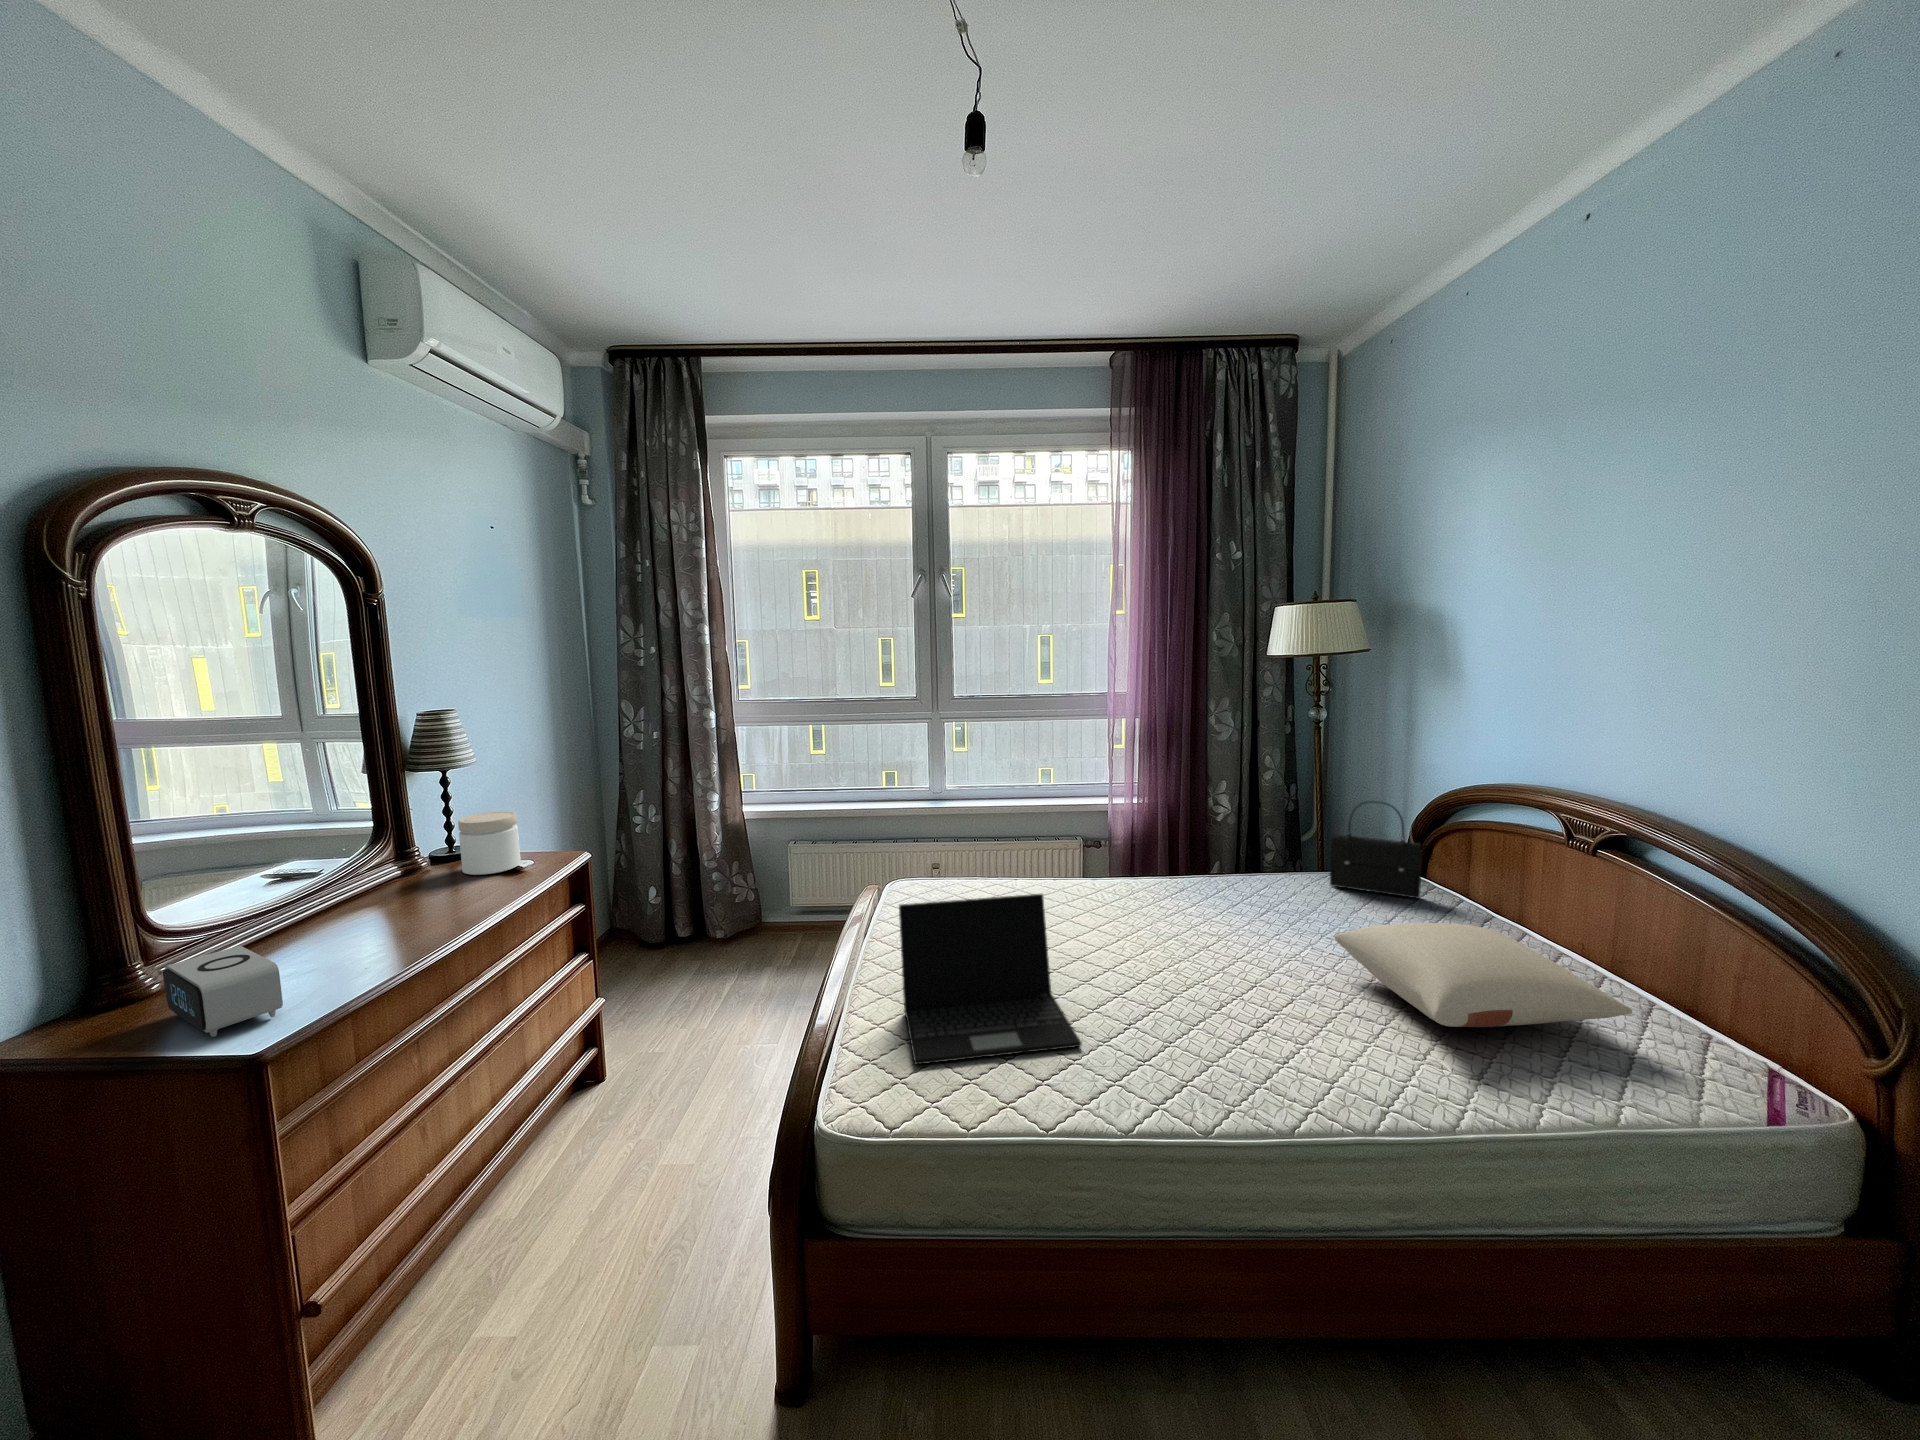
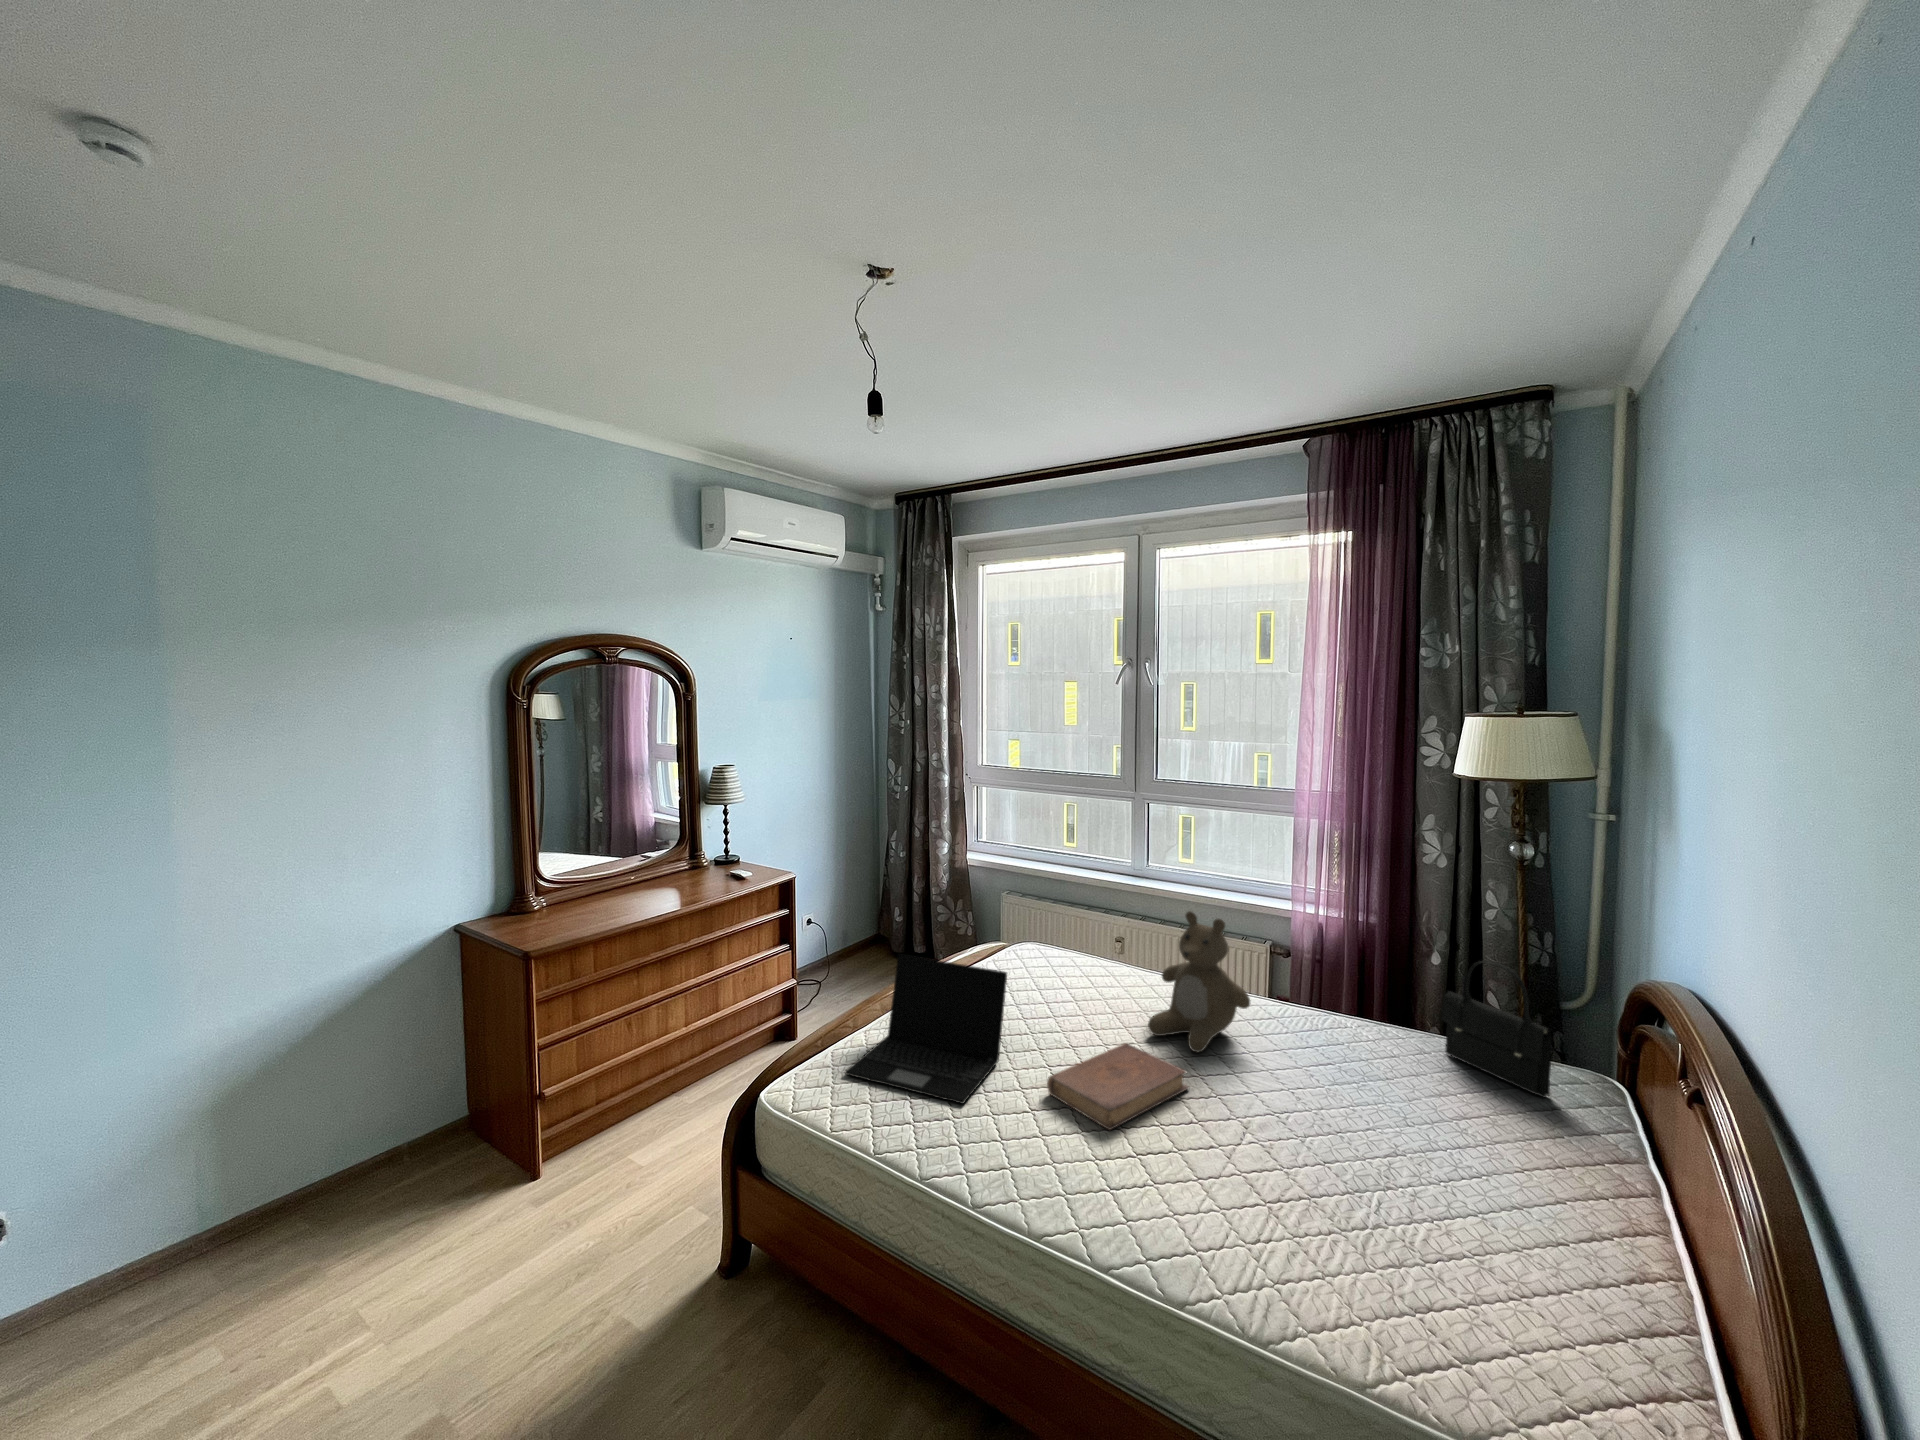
teddy bear: none [1117,801,1217,934] -> present [1148,911,1250,1053]
jar: present [458,811,521,875] -> none [718,836,753,878]
pillow: present [1335,923,1632,1027] -> none [1248,1090,1507,1280]
book: none [1133,940,1230,1020] -> present [1047,1043,1189,1130]
alarm clock: present [163,946,283,1037] -> none [516,895,556,939]

